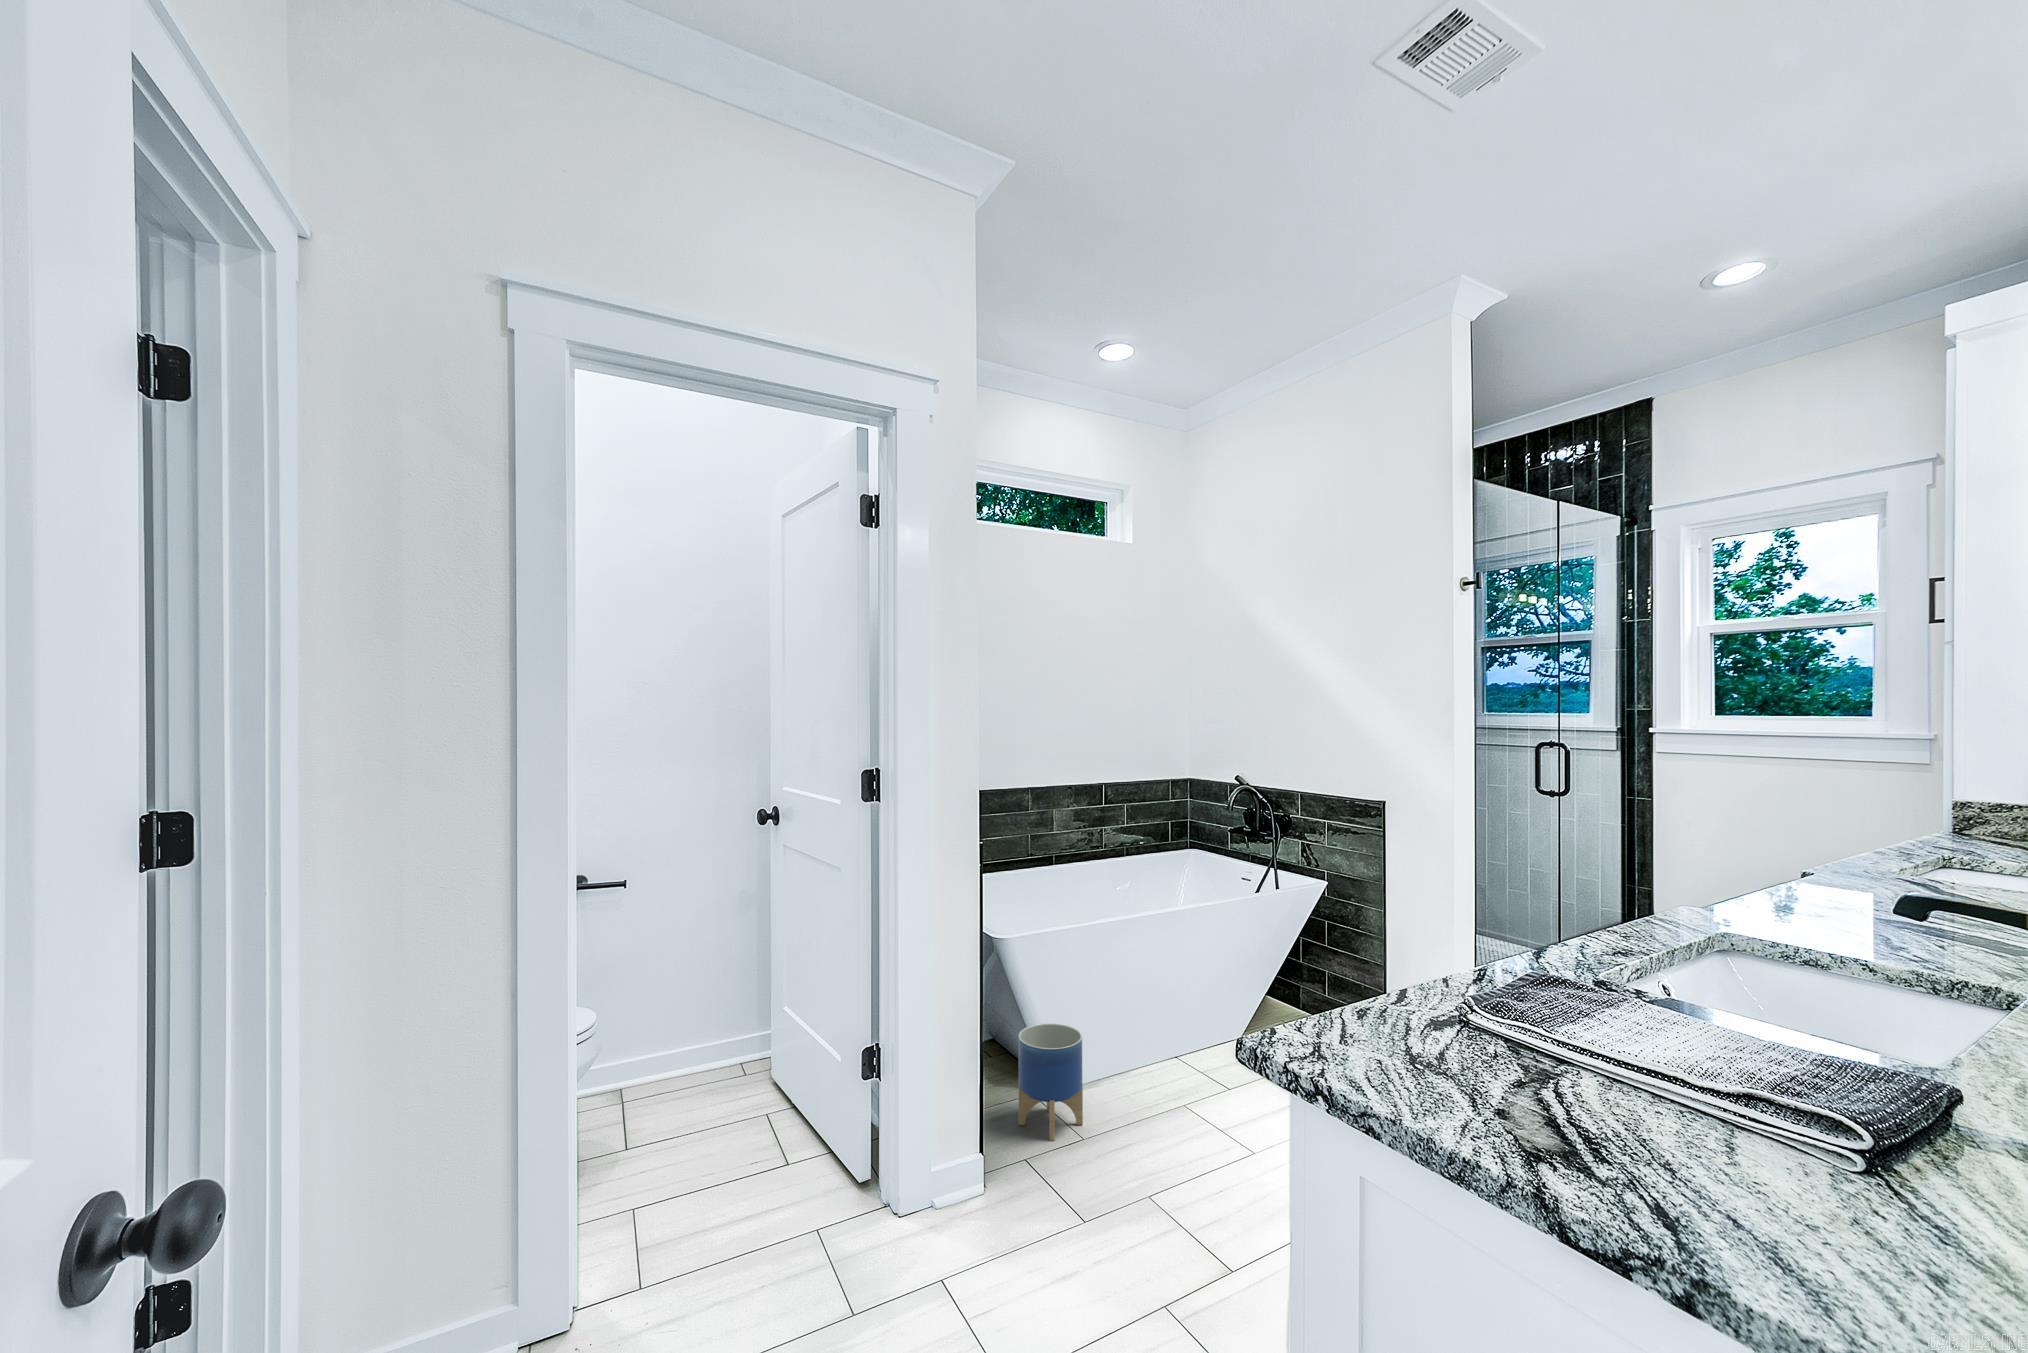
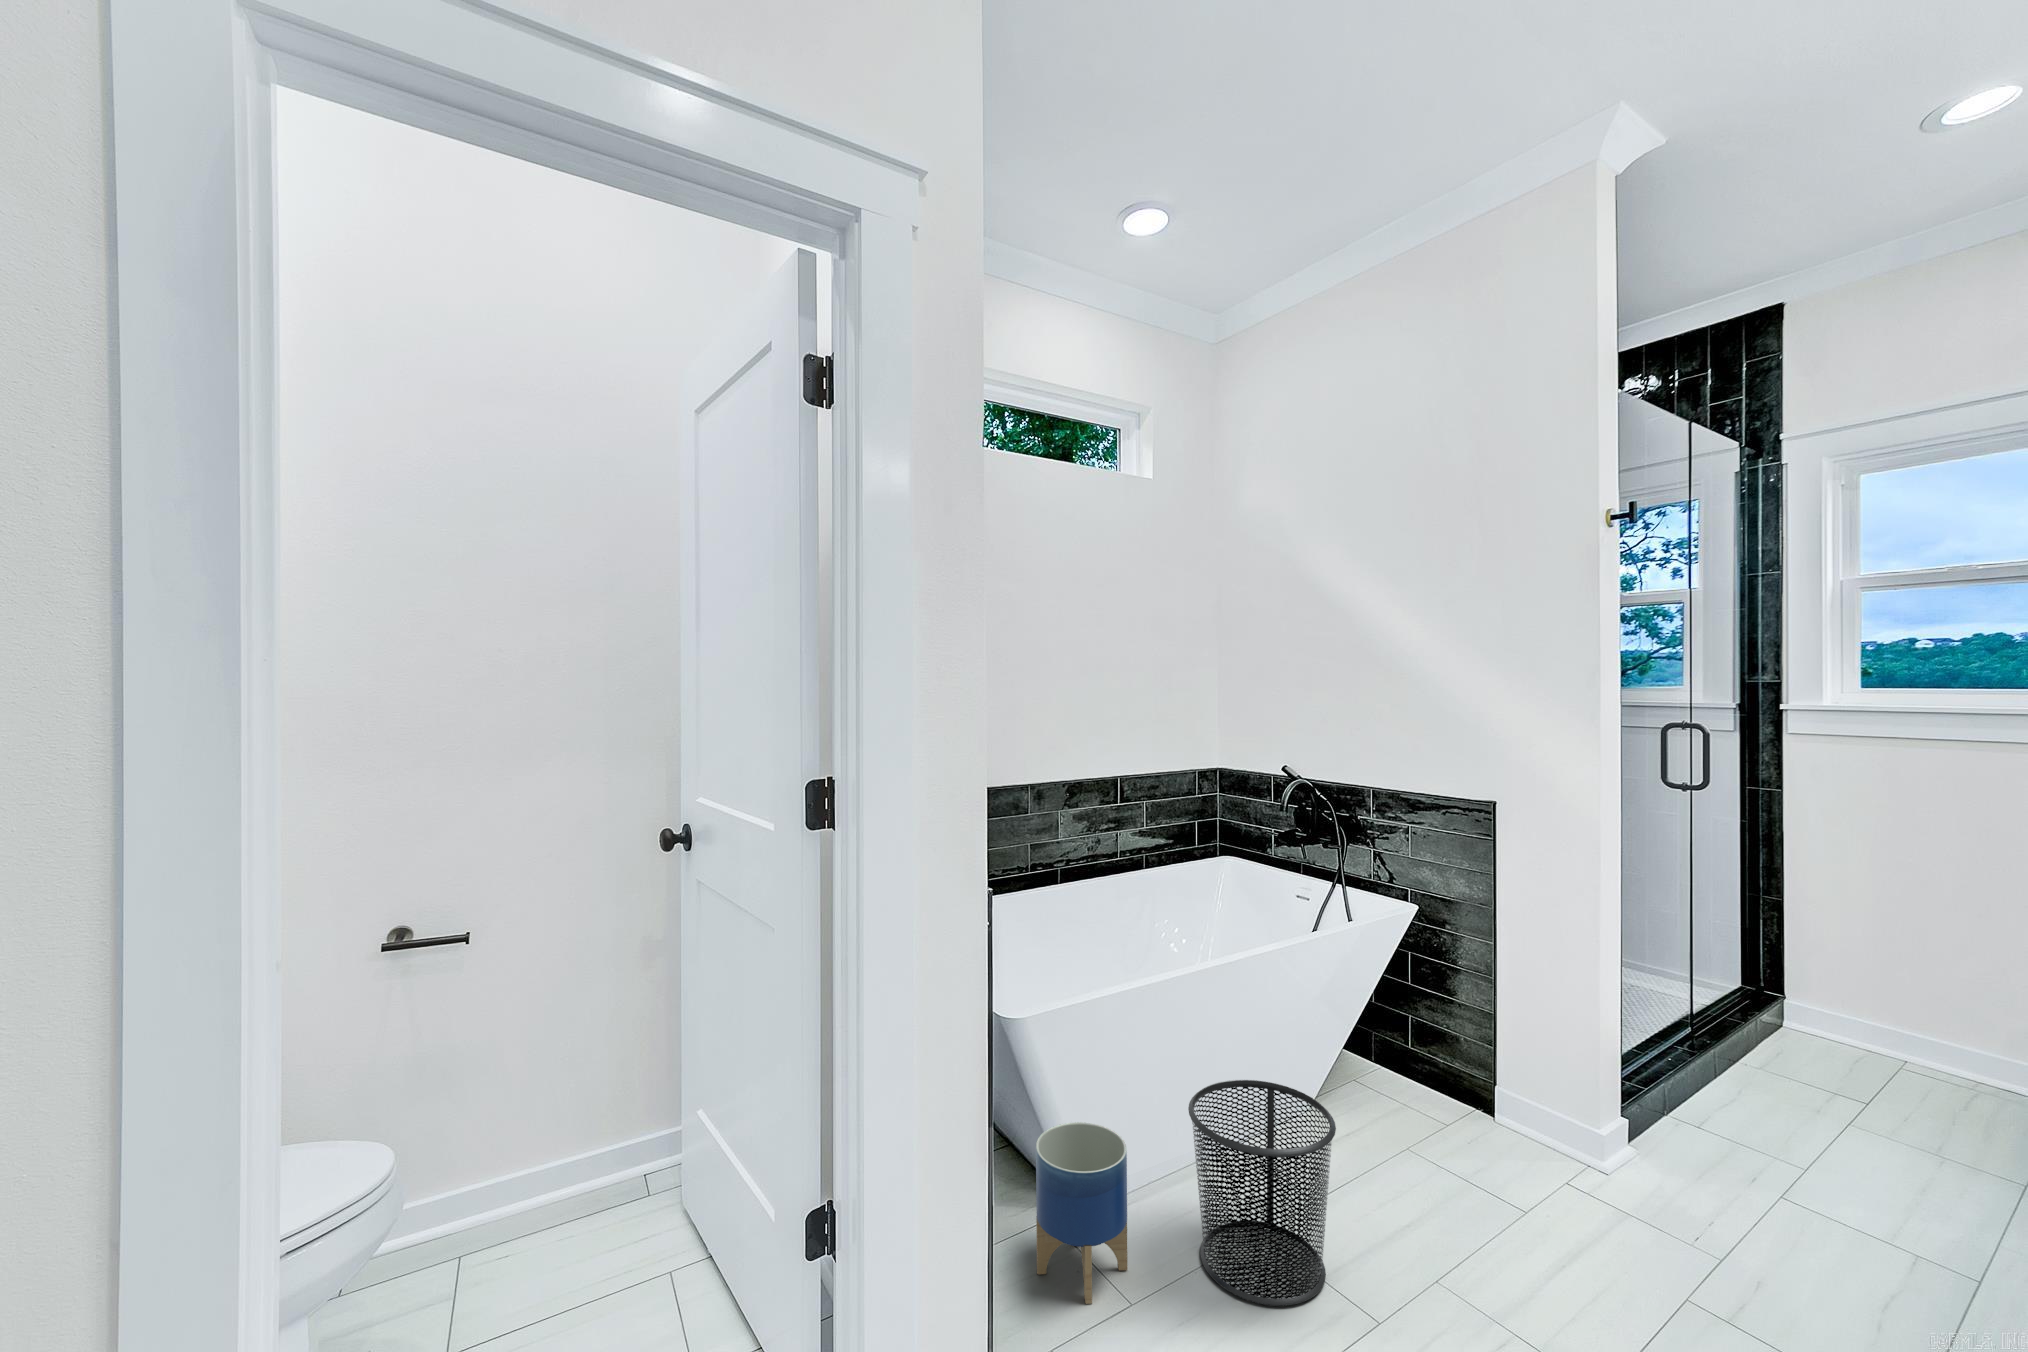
waste bin: none [1128,999,1230,1146] -> present [1188,1080,1336,1306]

